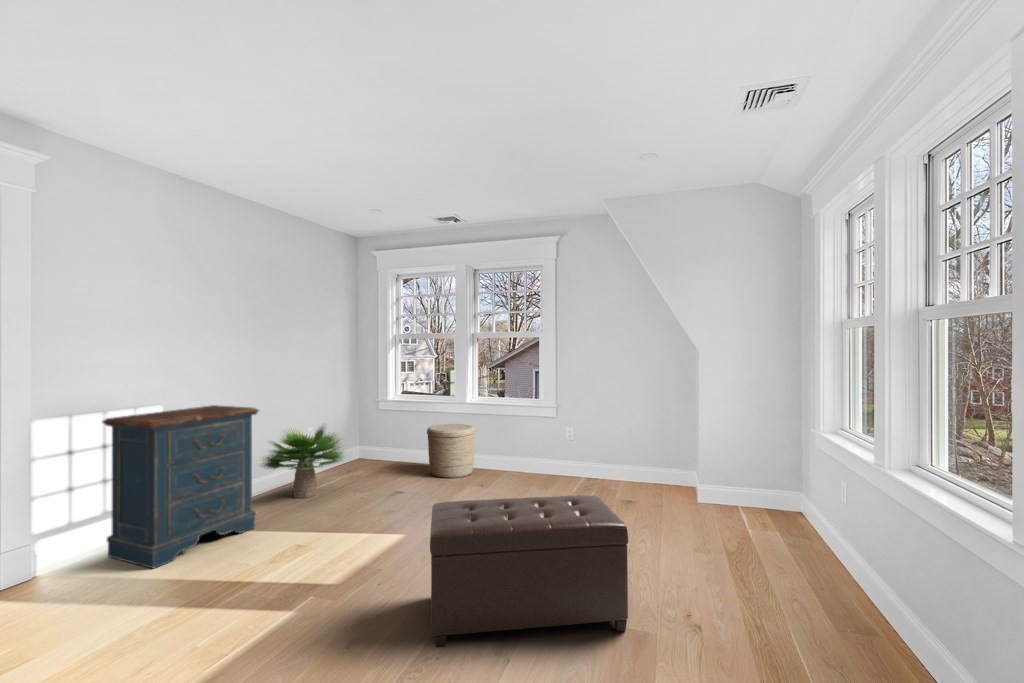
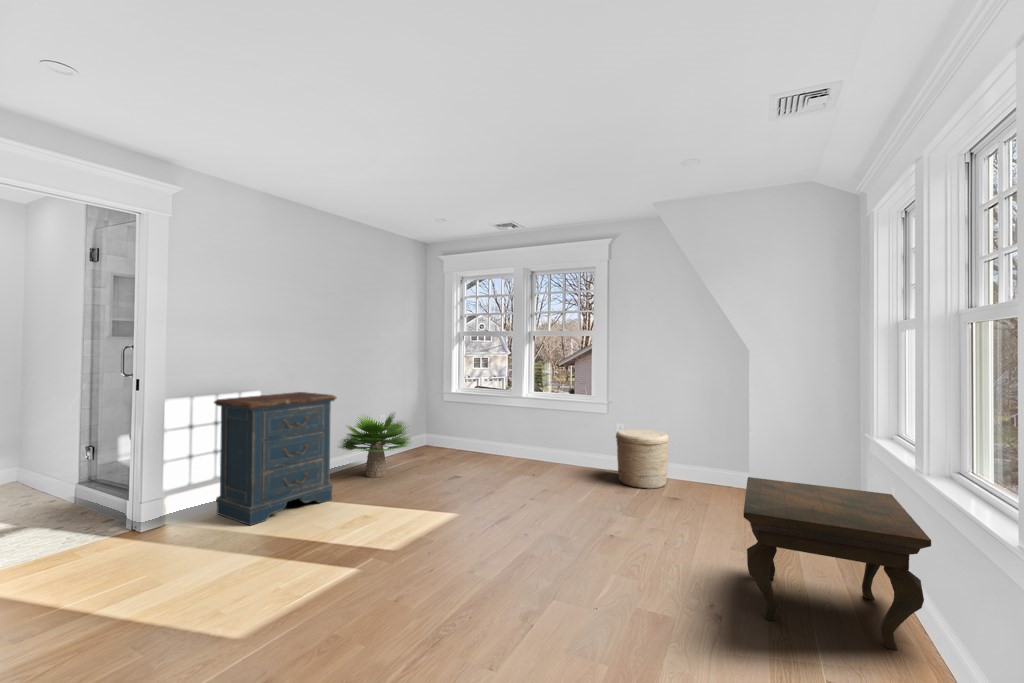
woven basket: present [427,424,475,478] -> present [616,429,669,489]
side table: none [714,479,911,650] -> present [743,477,931,650]
ottoman: present [430,495,628,647] -> none [467,482,648,609]

